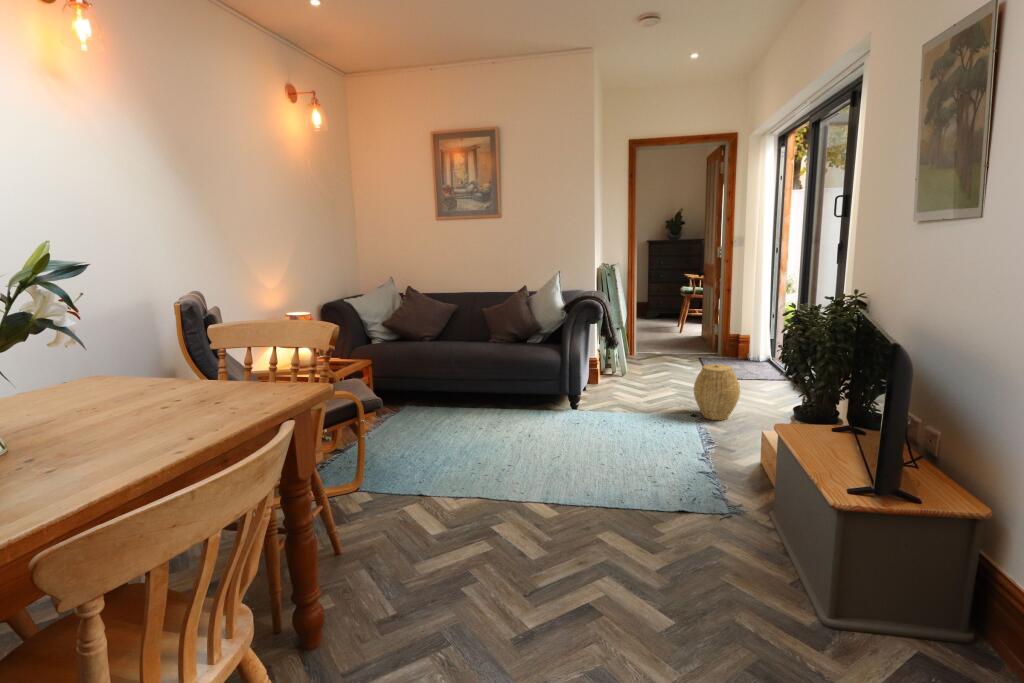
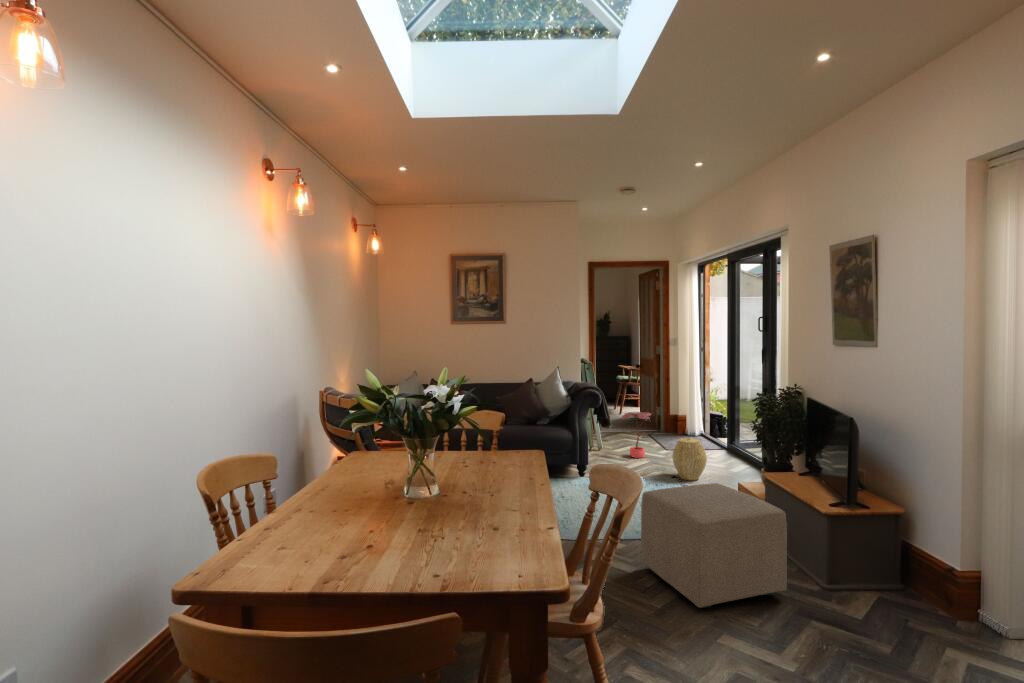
potted plant: none [643,329,685,388] -> present [622,412,651,458]
ottoman: none [557,434,757,625] -> present [641,483,787,608]

